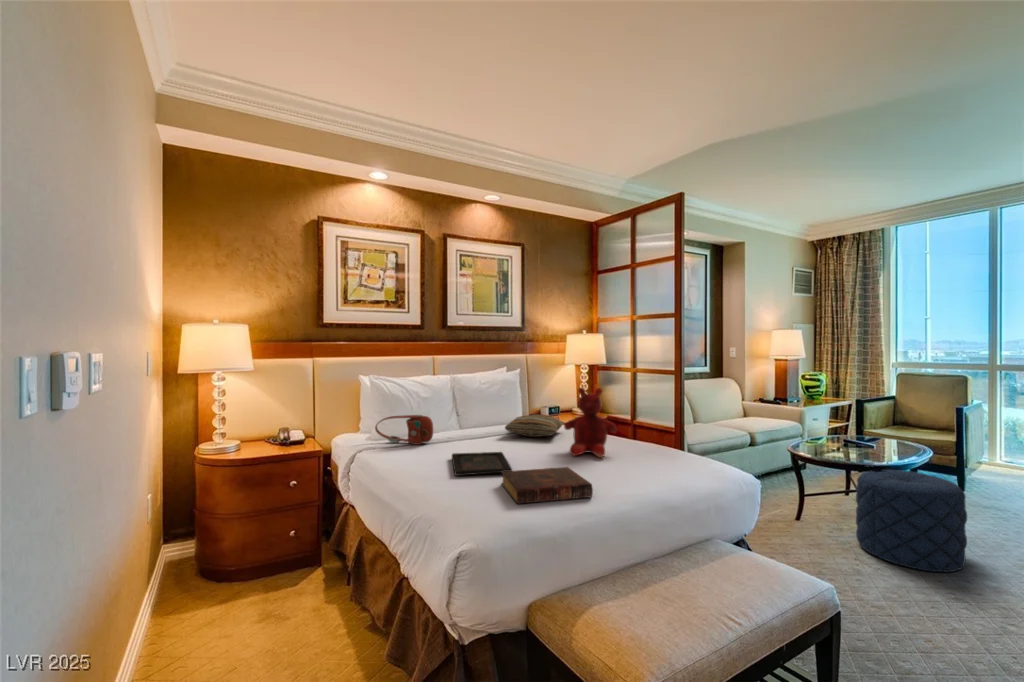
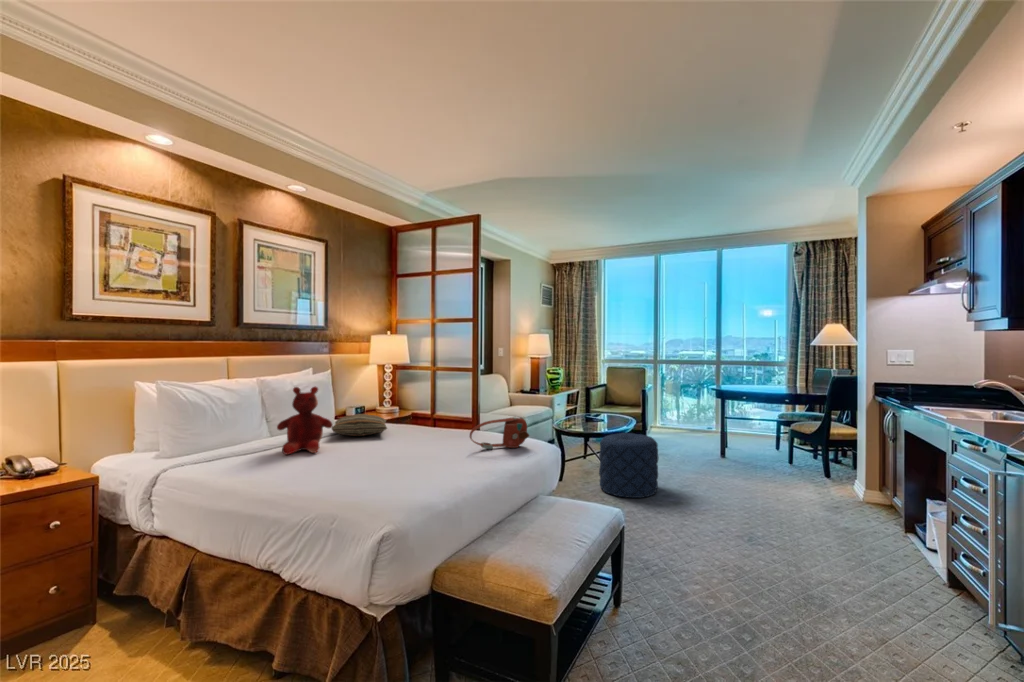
teddy bear: present [564,388,617,457] -> present [277,387,333,454]
handbag: present [375,415,433,445] -> present [470,417,529,449]
tray: present [452,452,512,475] -> none [295,451,375,477]
book: present [501,467,593,504] -> none [372,454,462,489]

